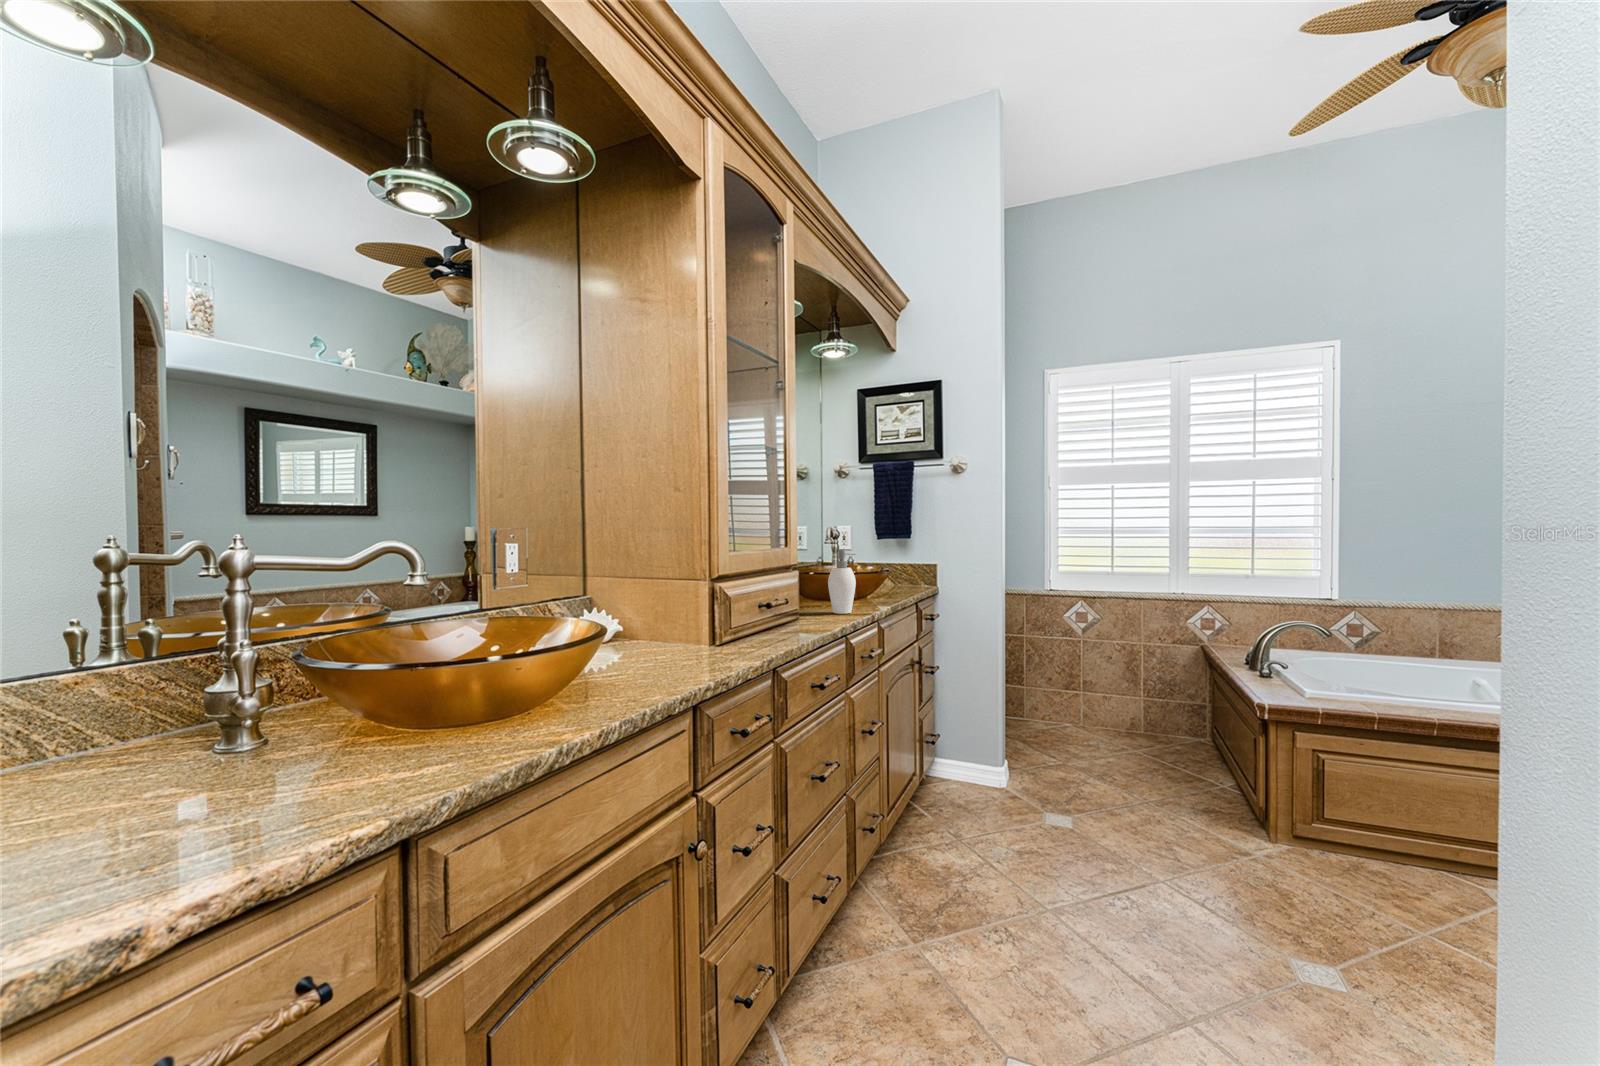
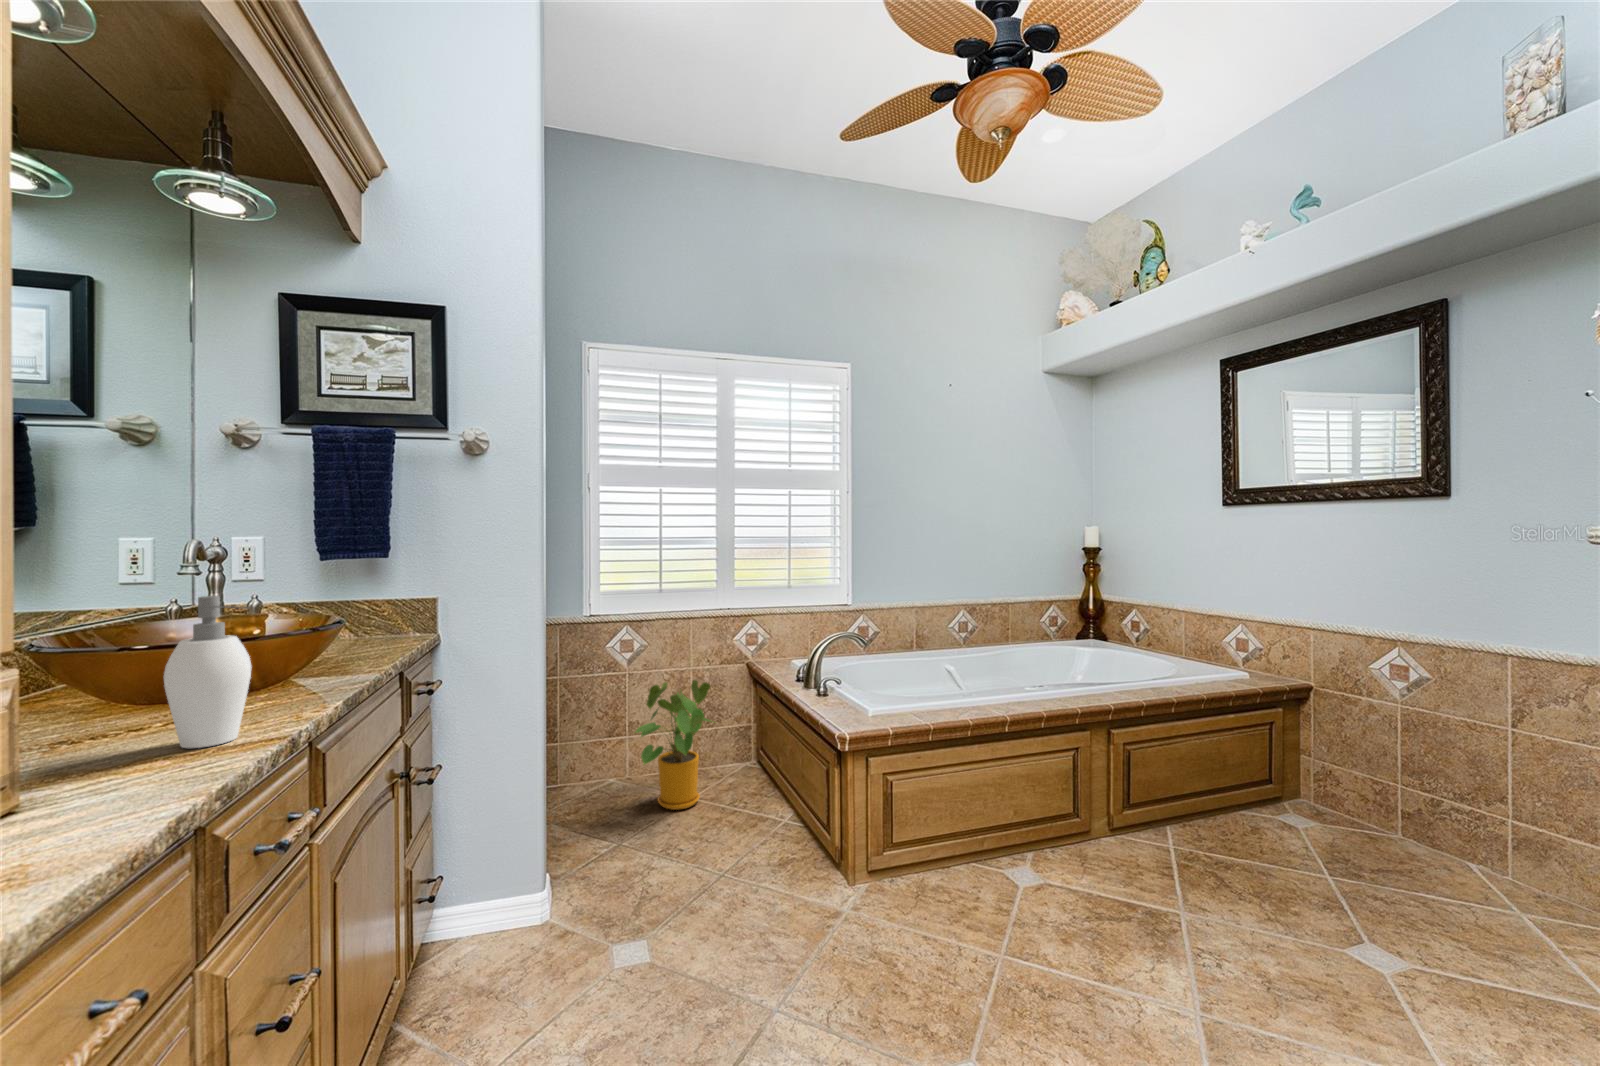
house plant: none [1079,649,1159,756] -> present [635,680,711,810]

